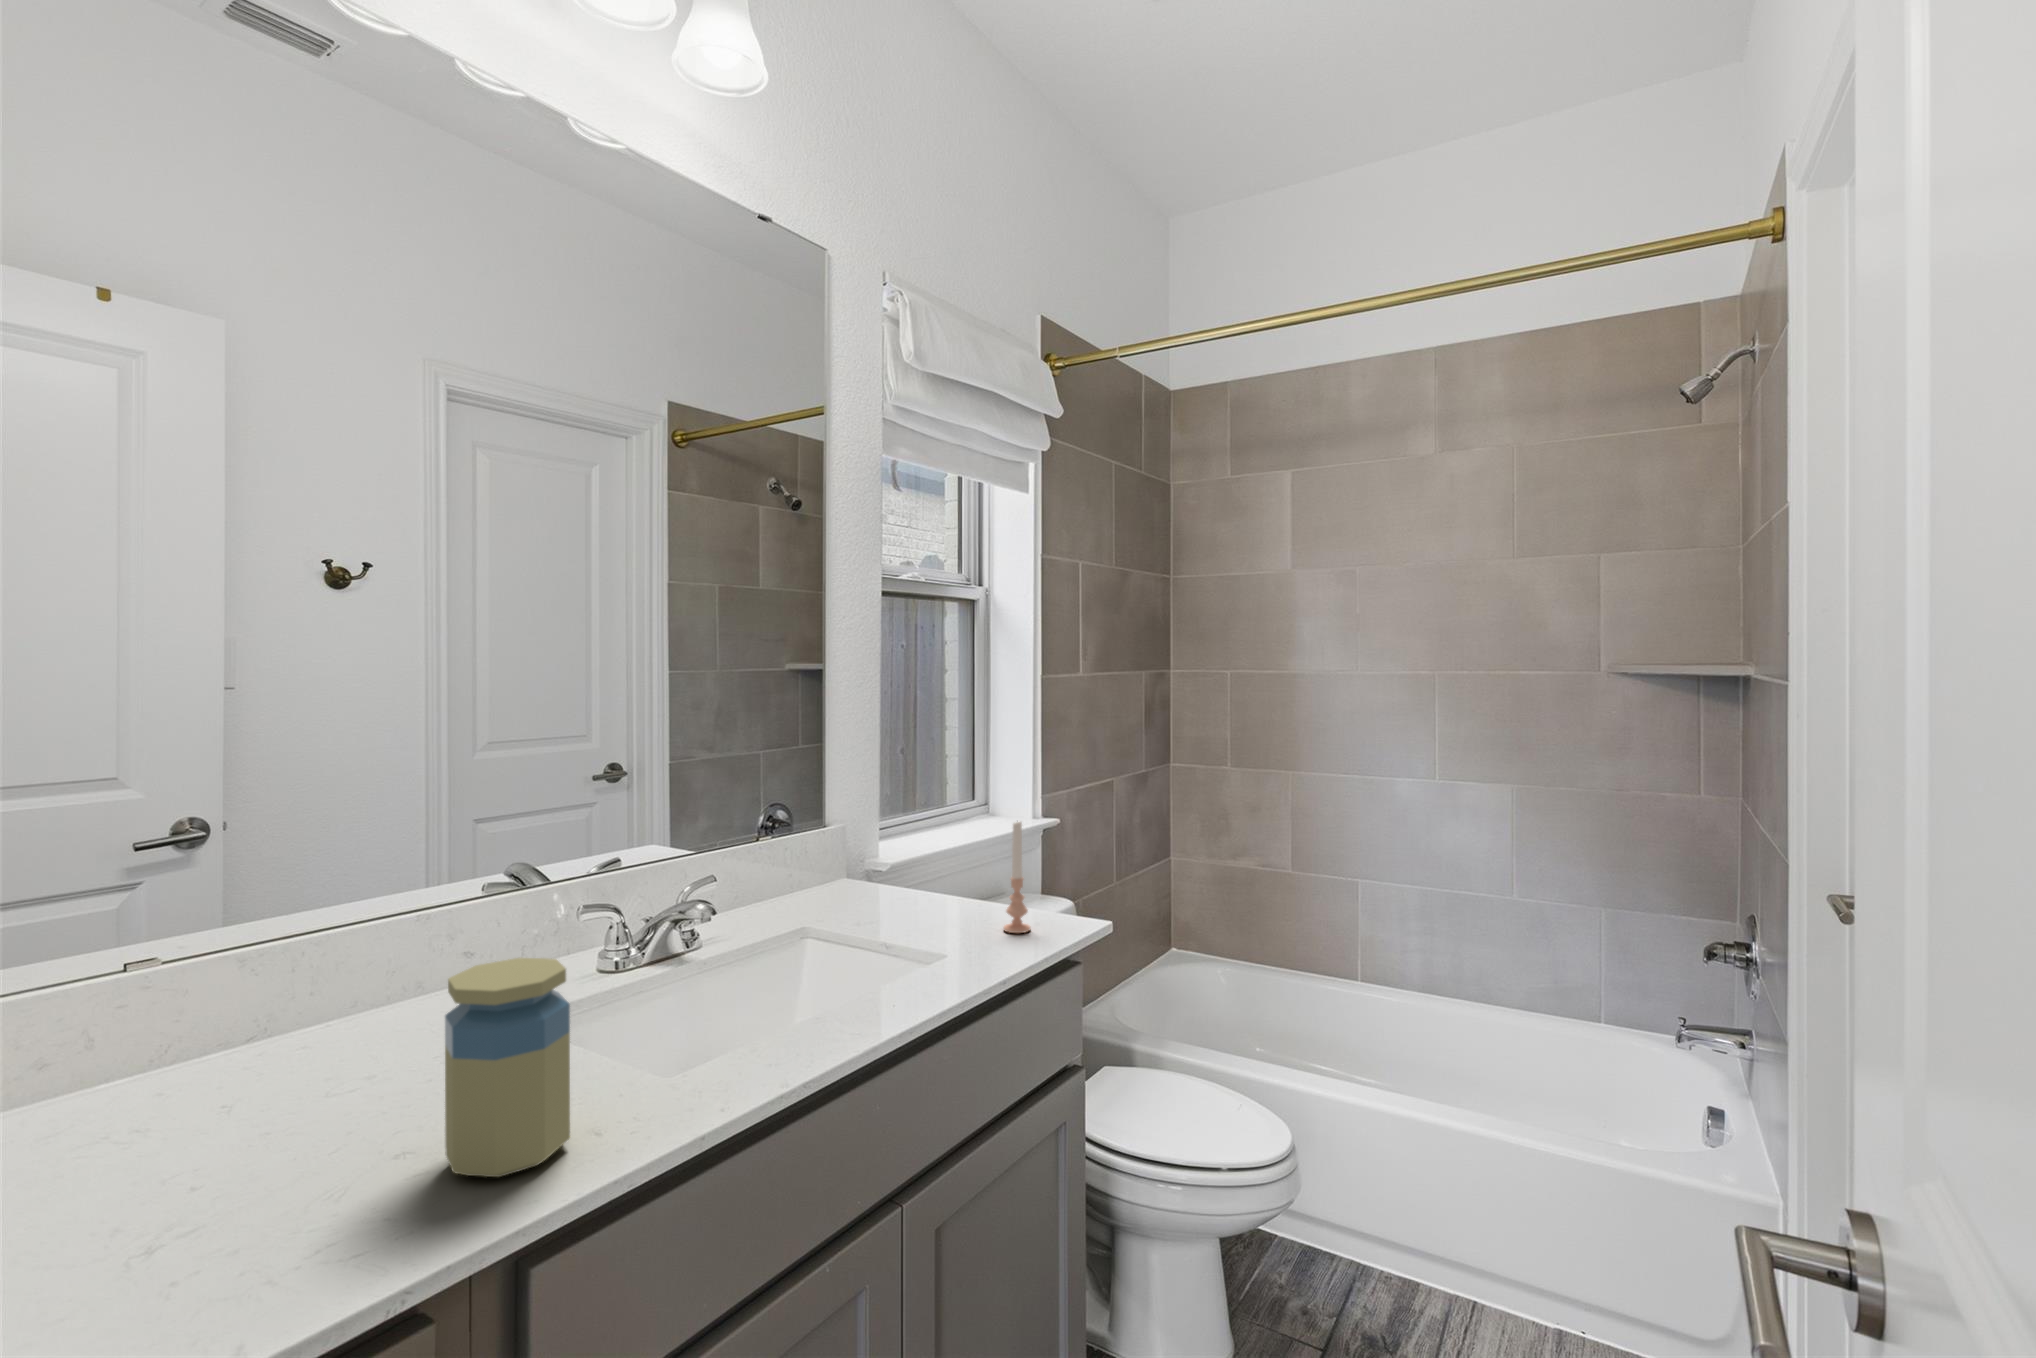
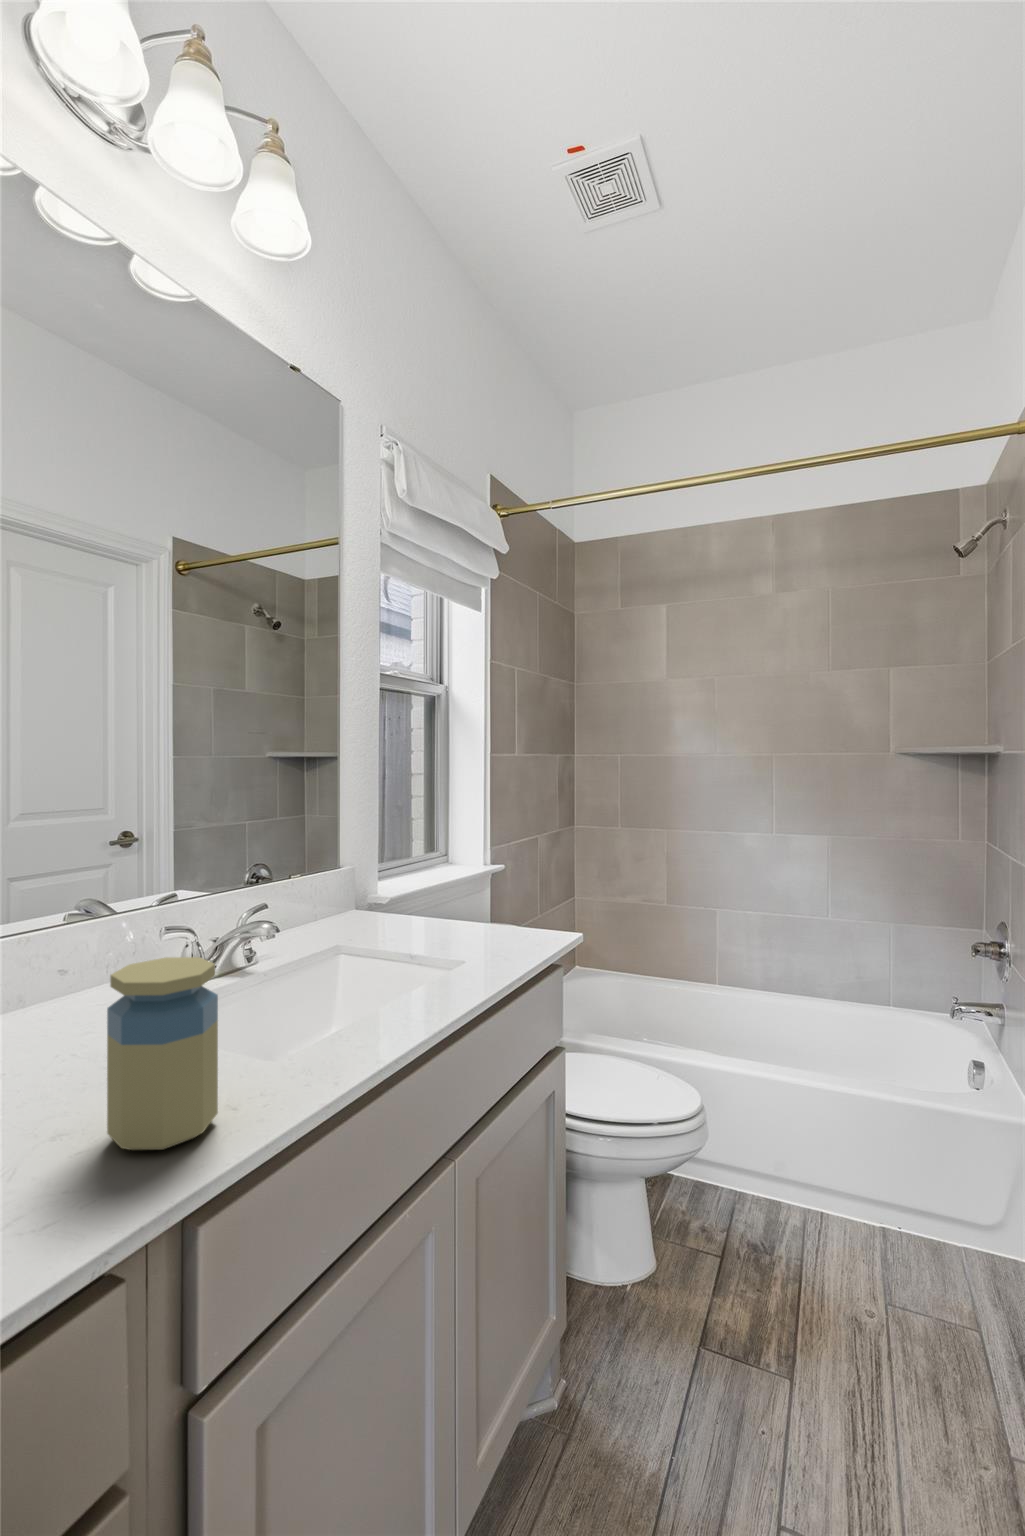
candle: present [1004,822,1030,933] -> none [502,854,524,943]

